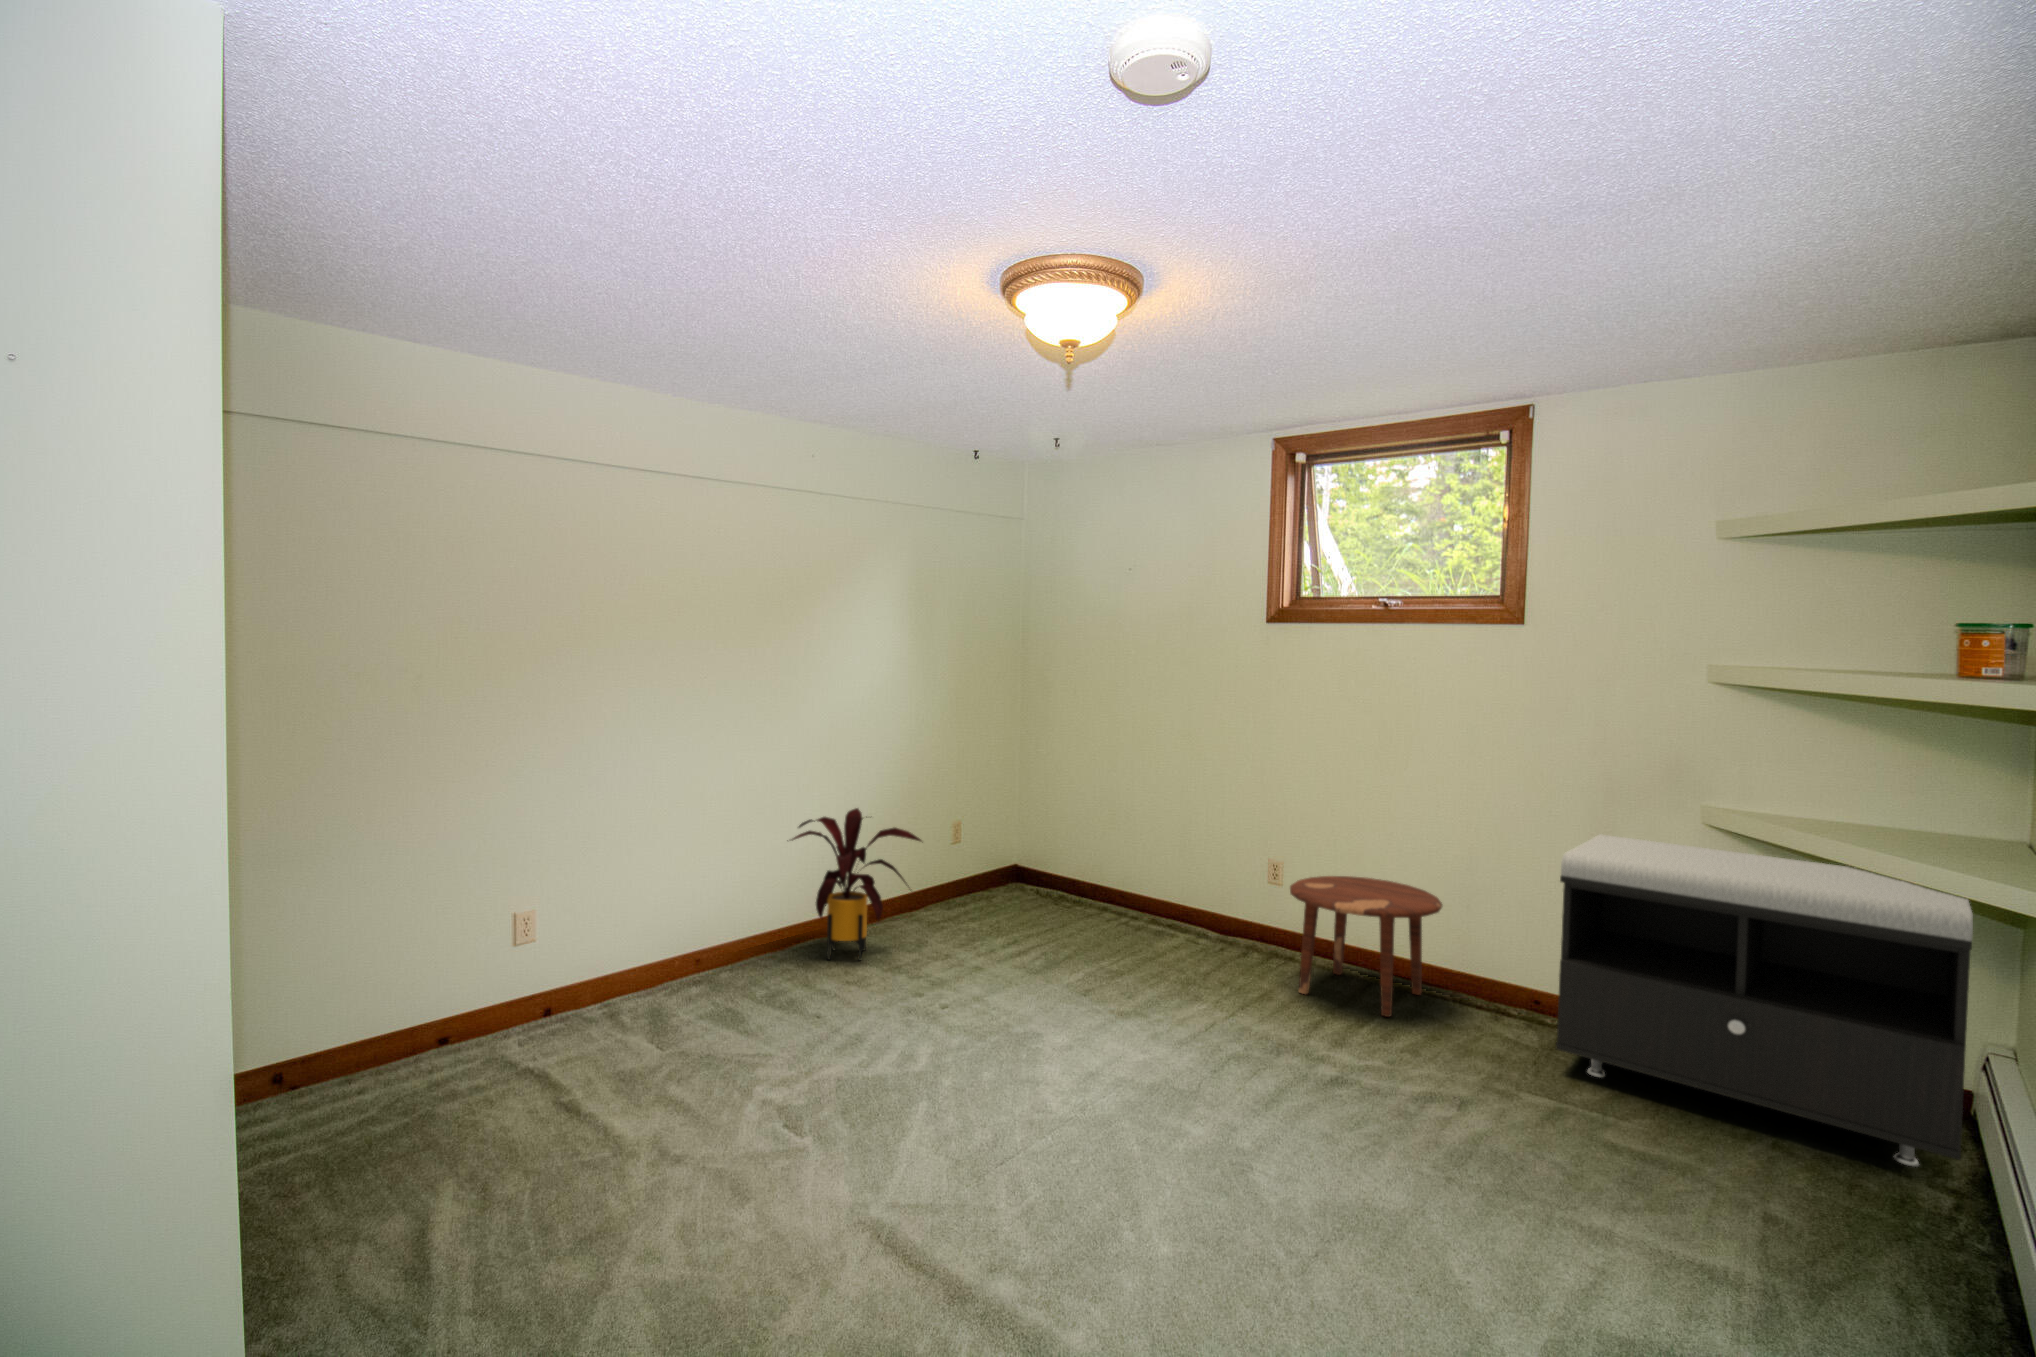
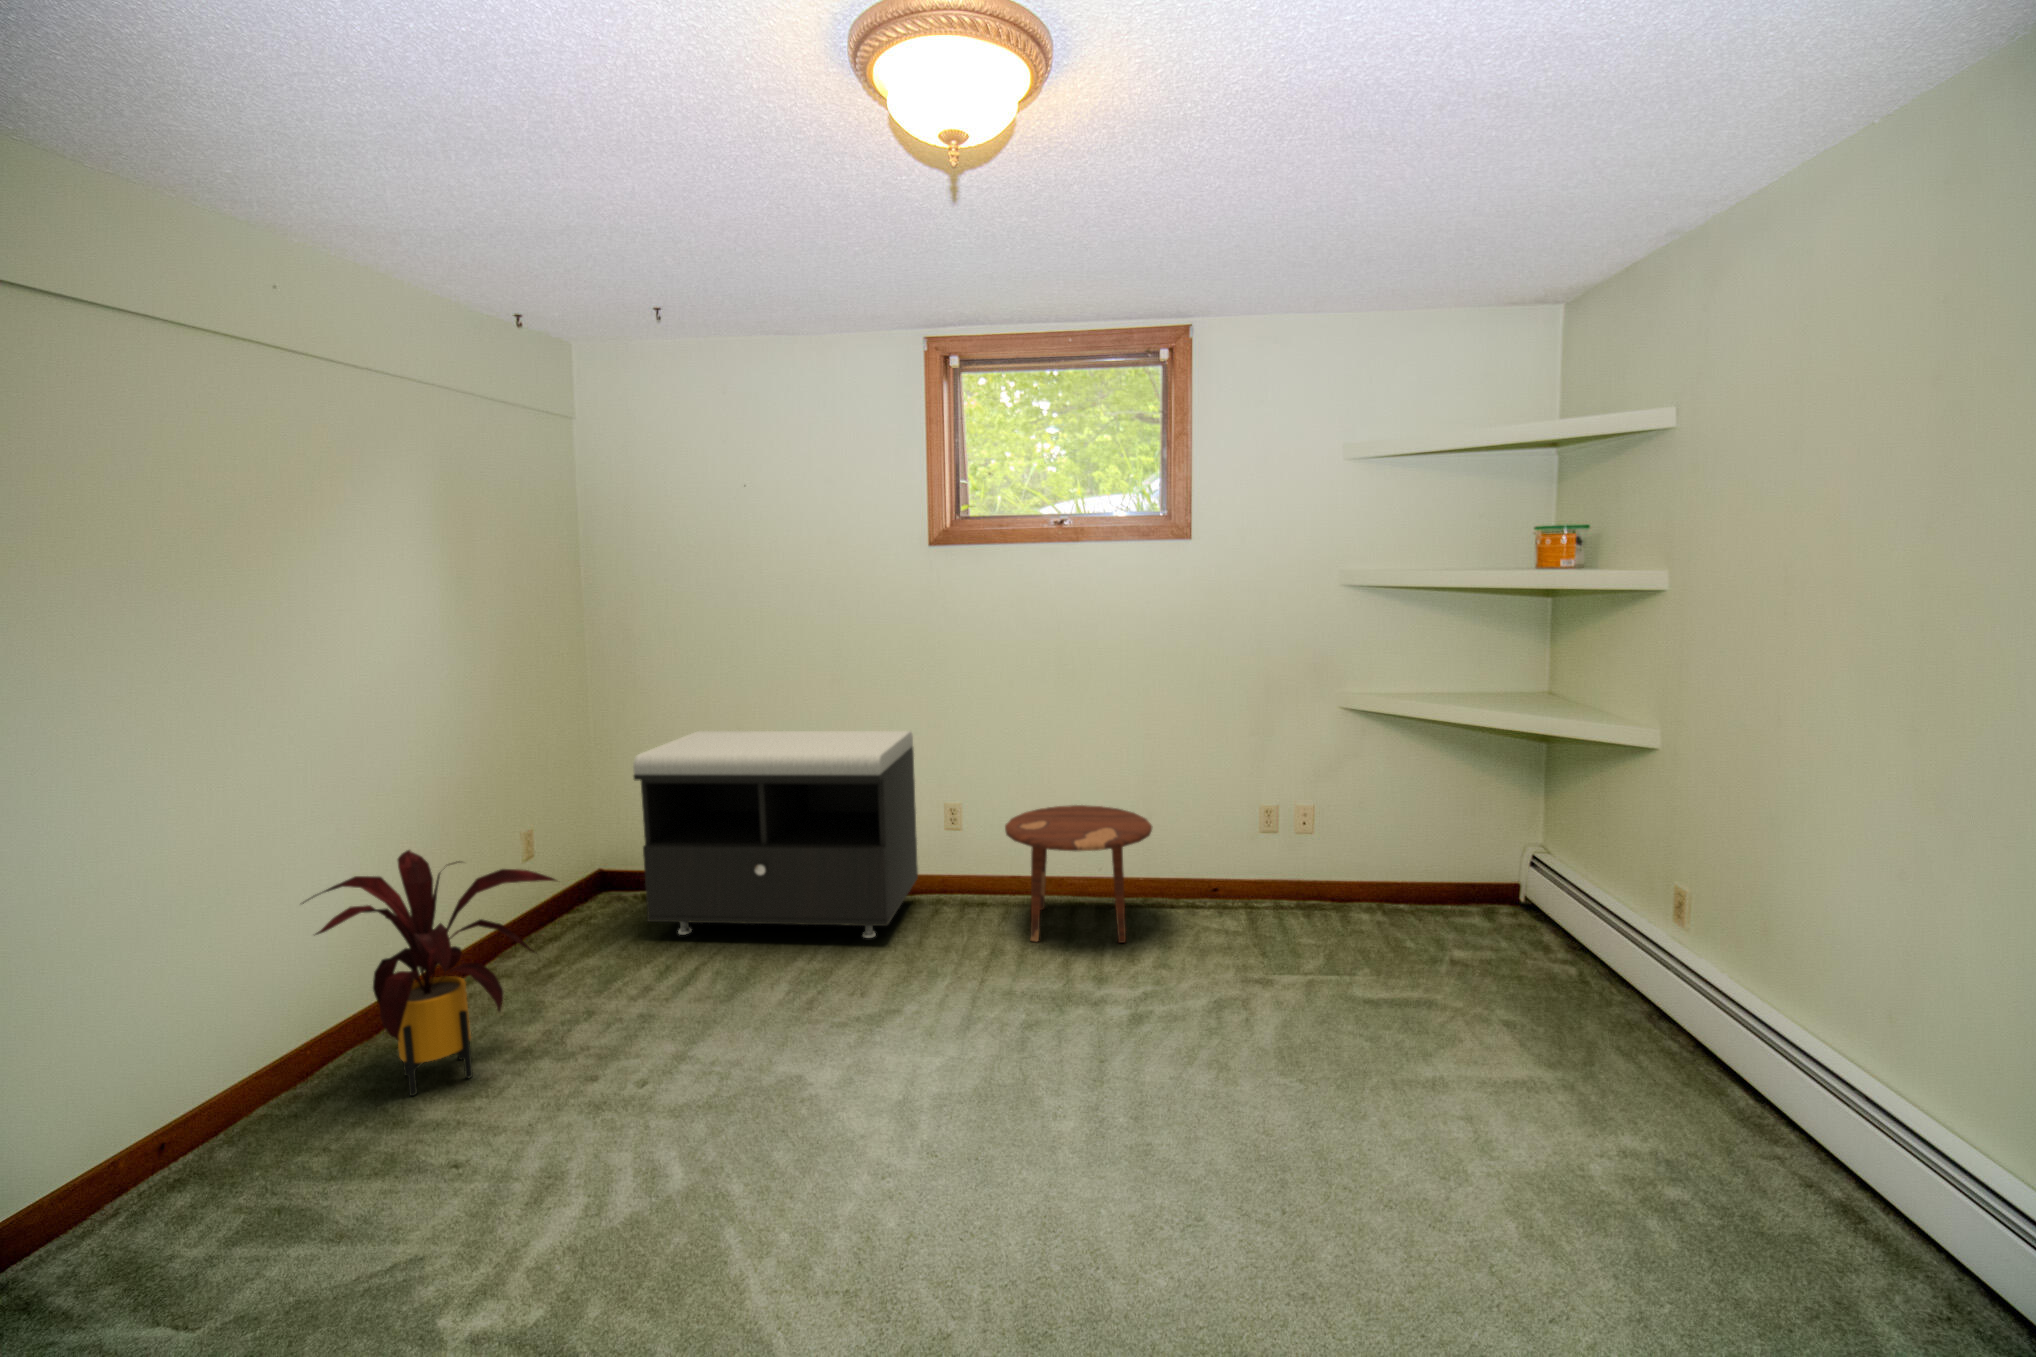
storage bench: present [1556,835,1973,1167] -> present [633,731,918,938]

